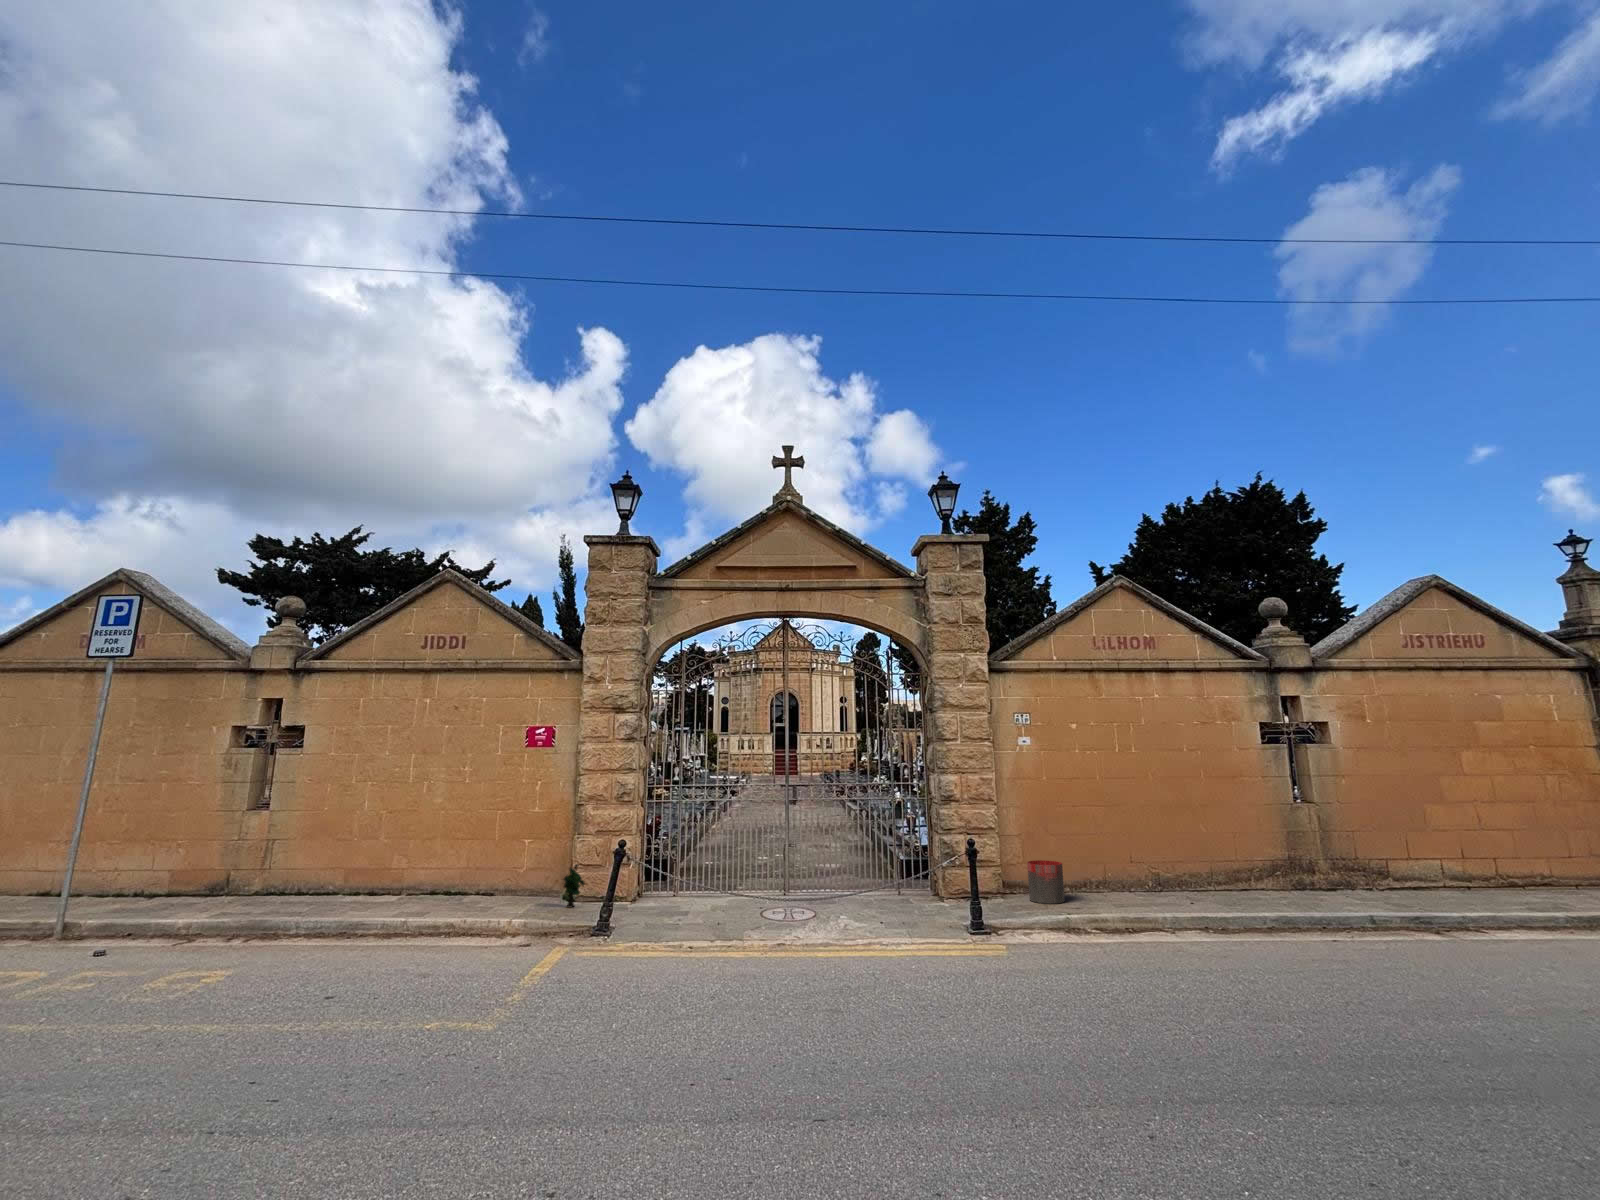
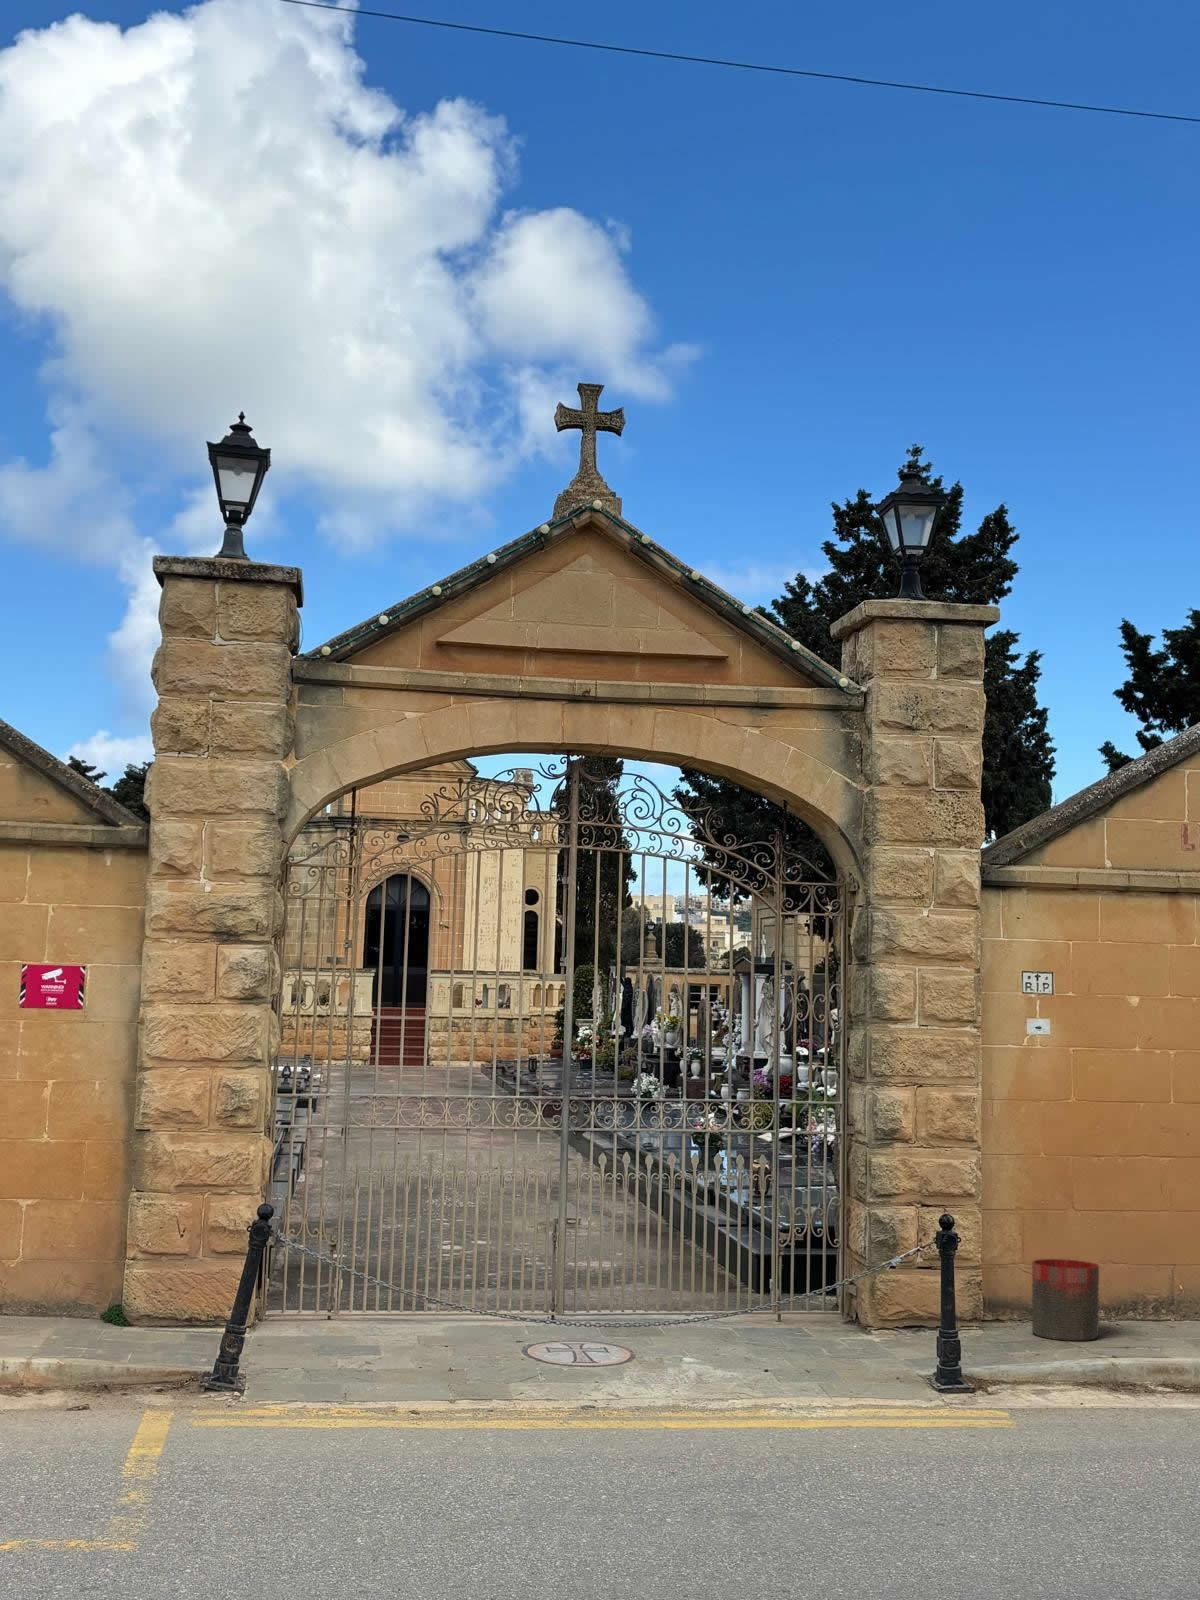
decorative plant: present [563,864,585,908] -> none [110,1247,161,1333]

